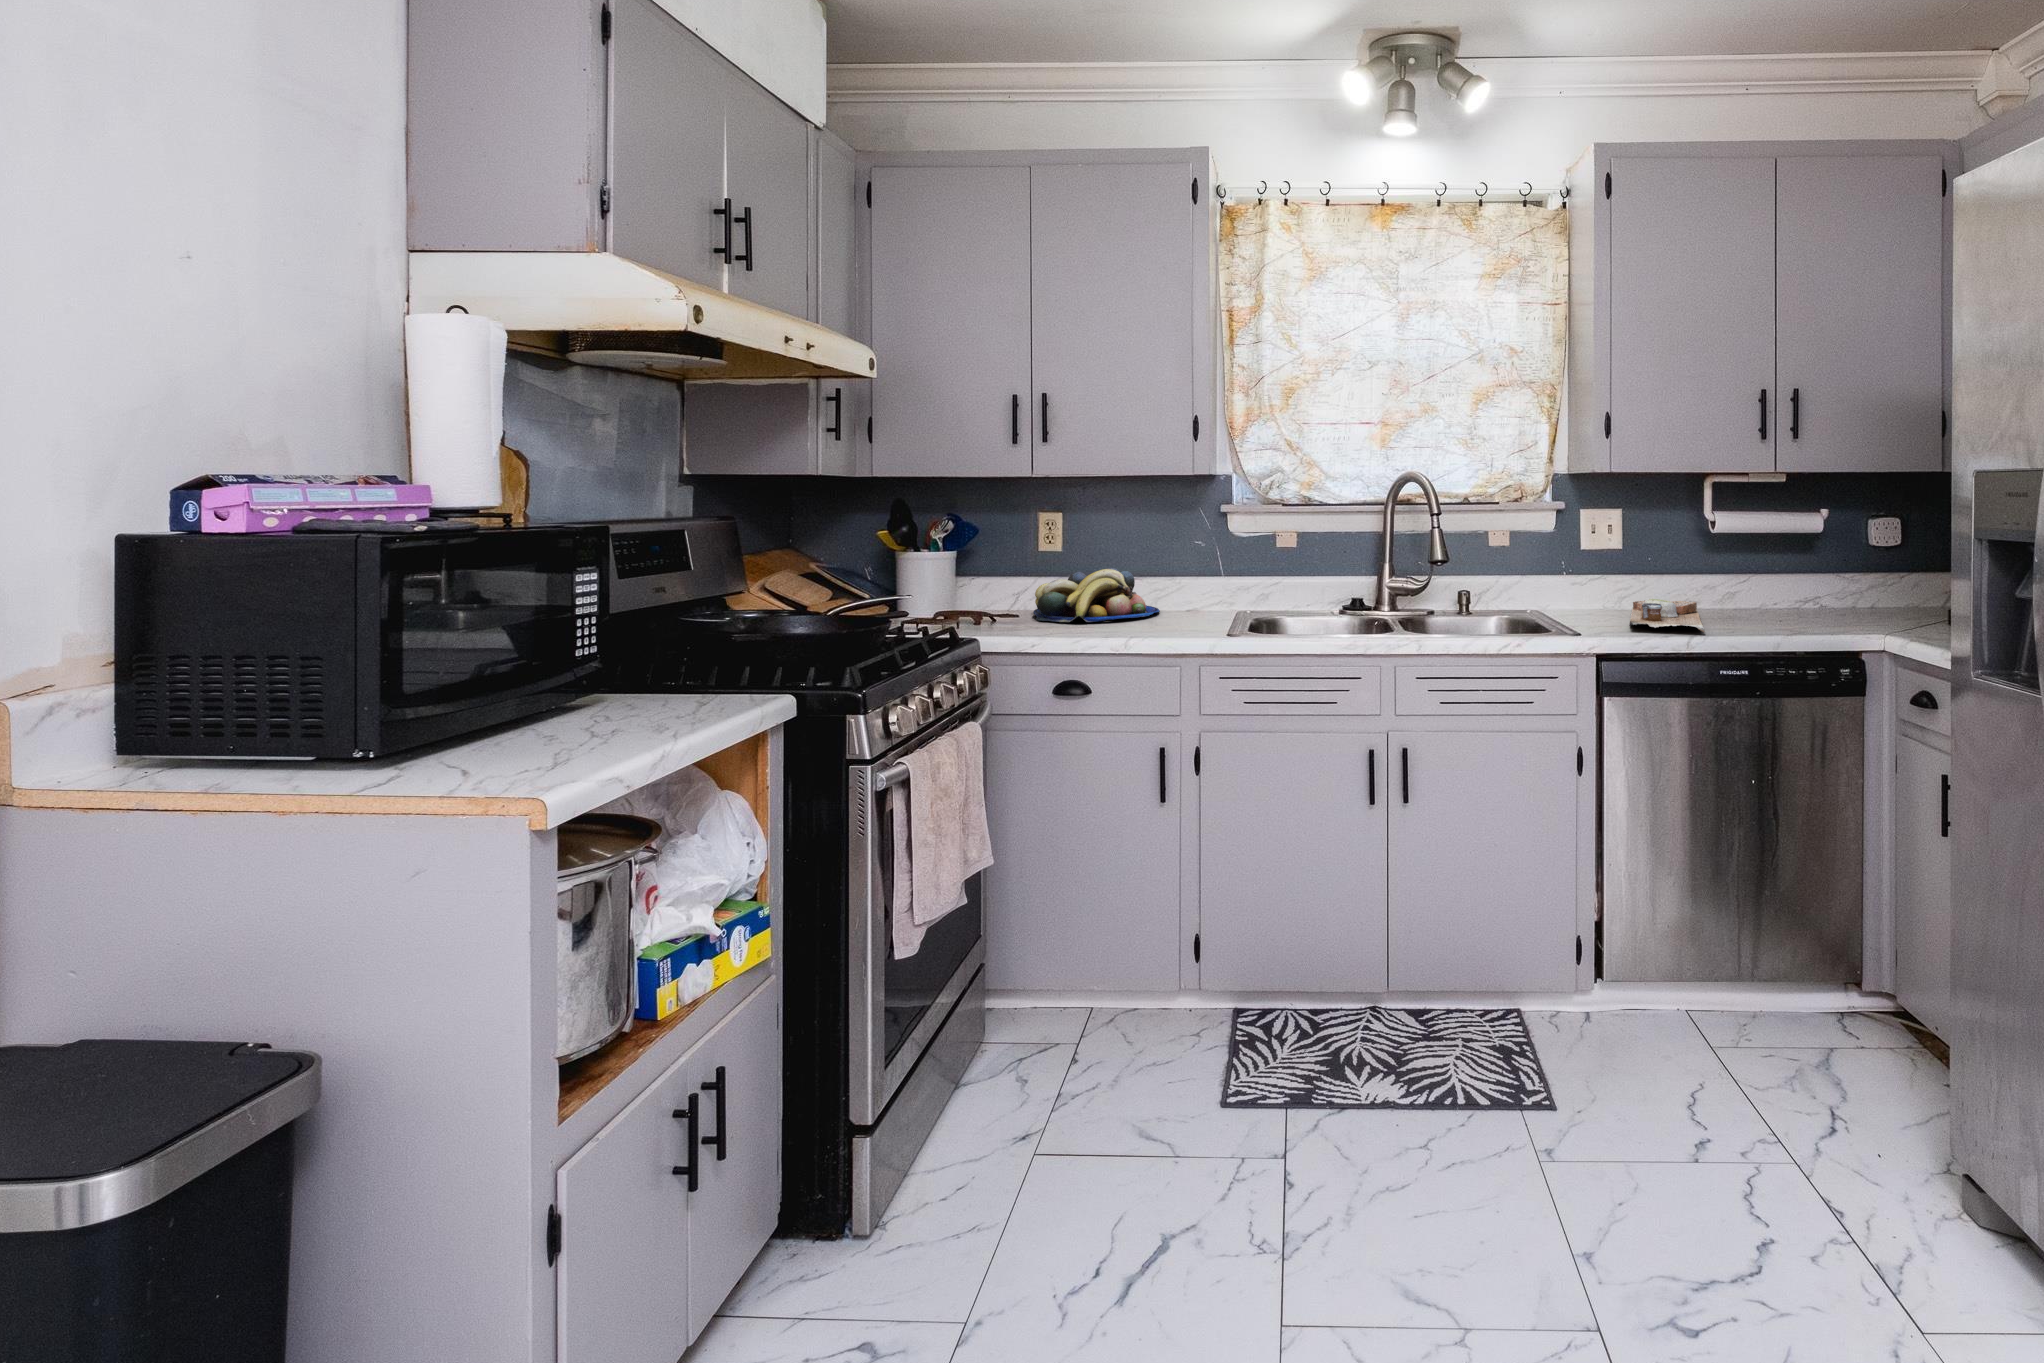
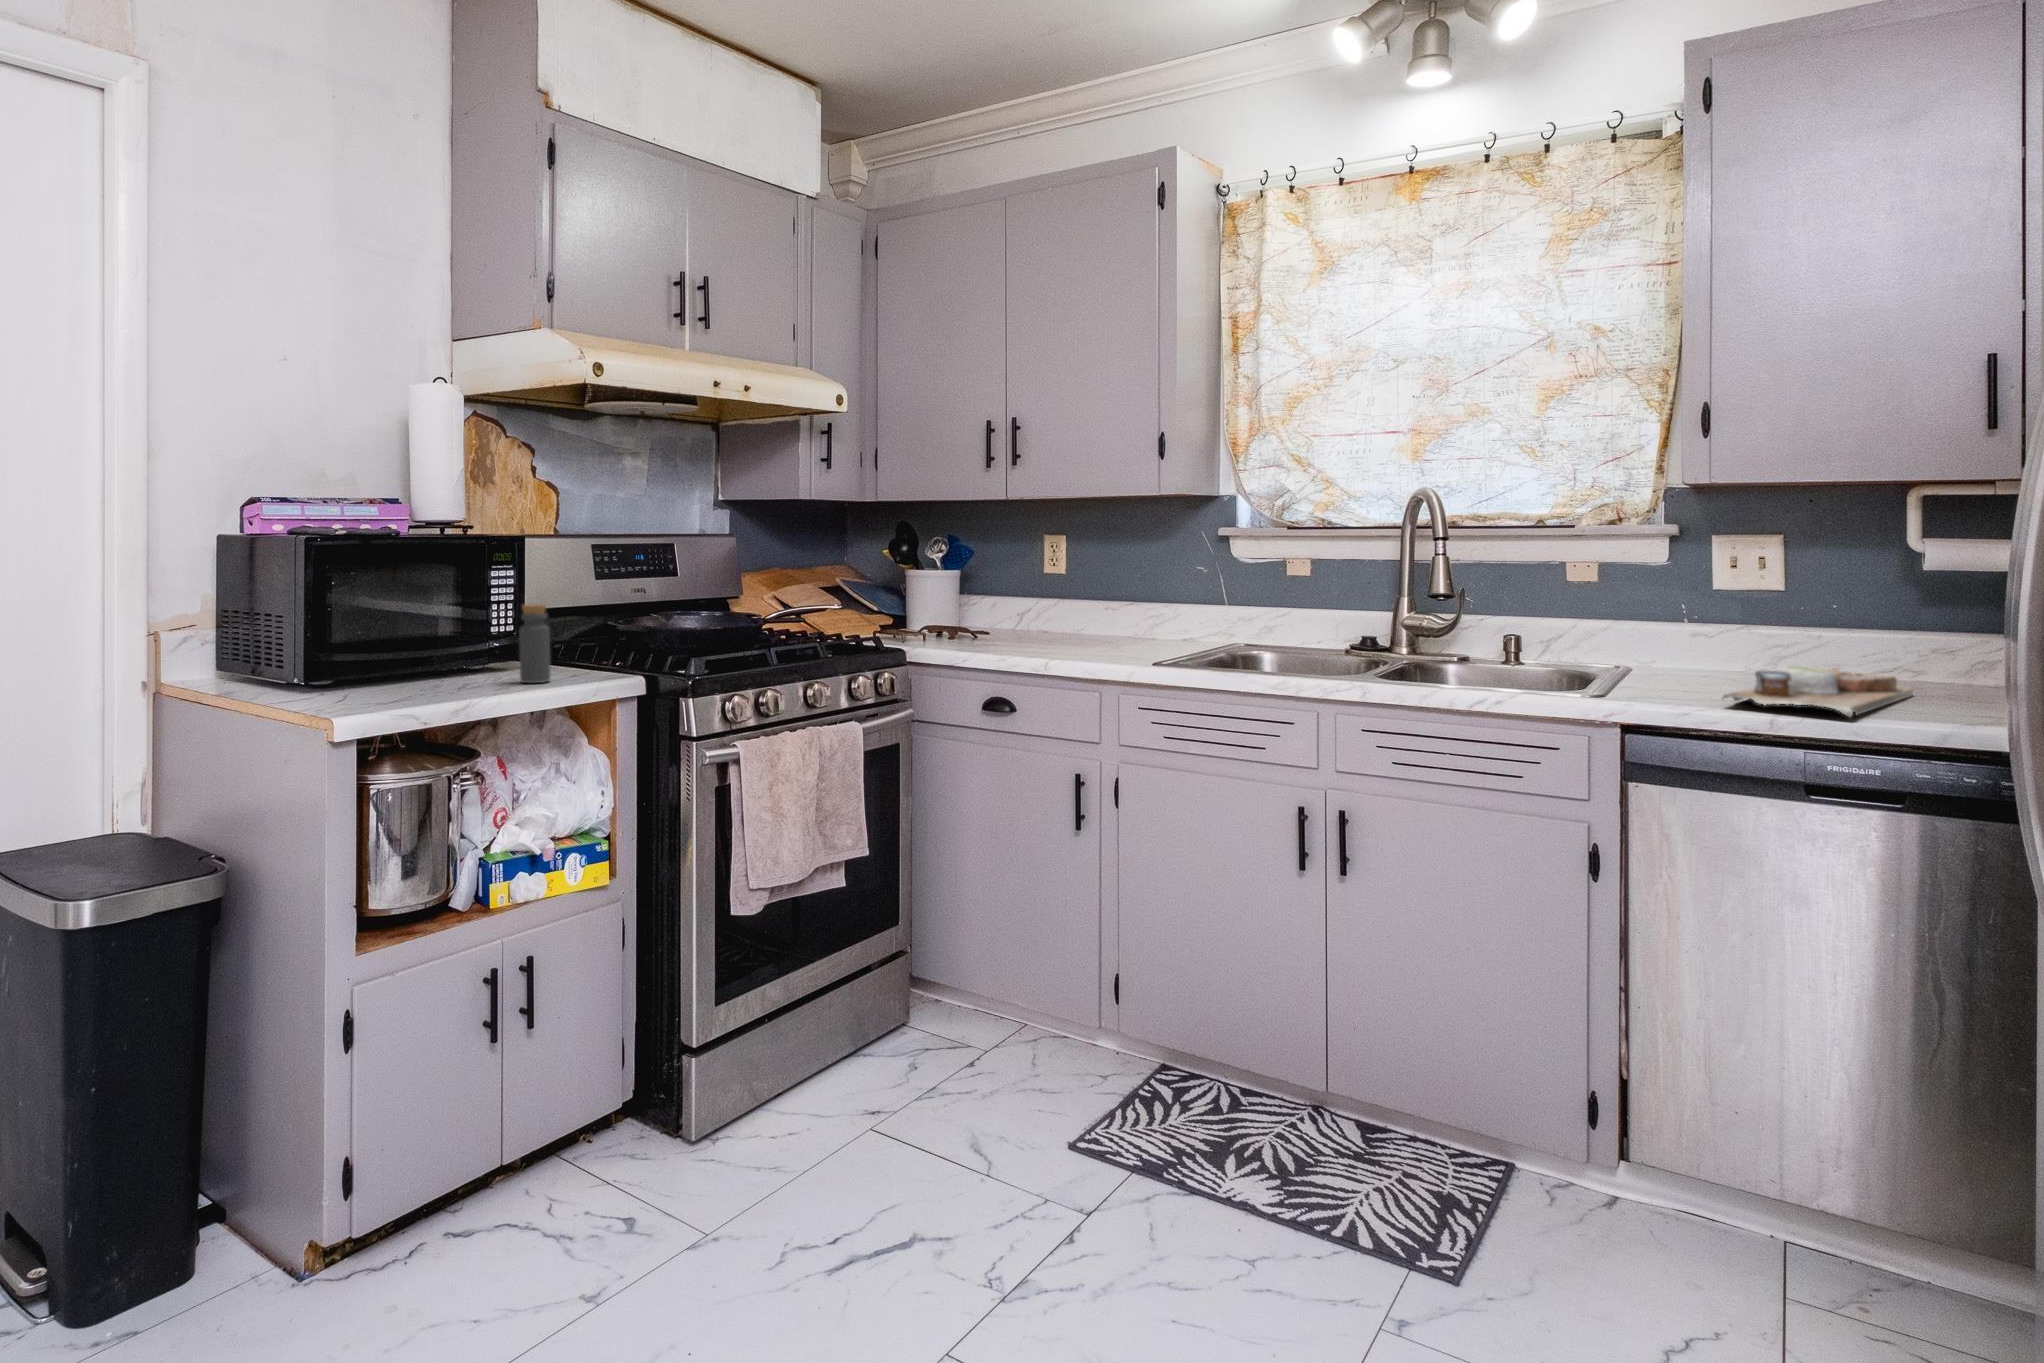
fruit bowl: present [1033,568,1160,622] -> none [1006,595,1138,647]
bottle: none [589,611,637,721] -> present [519,604,551,683]

